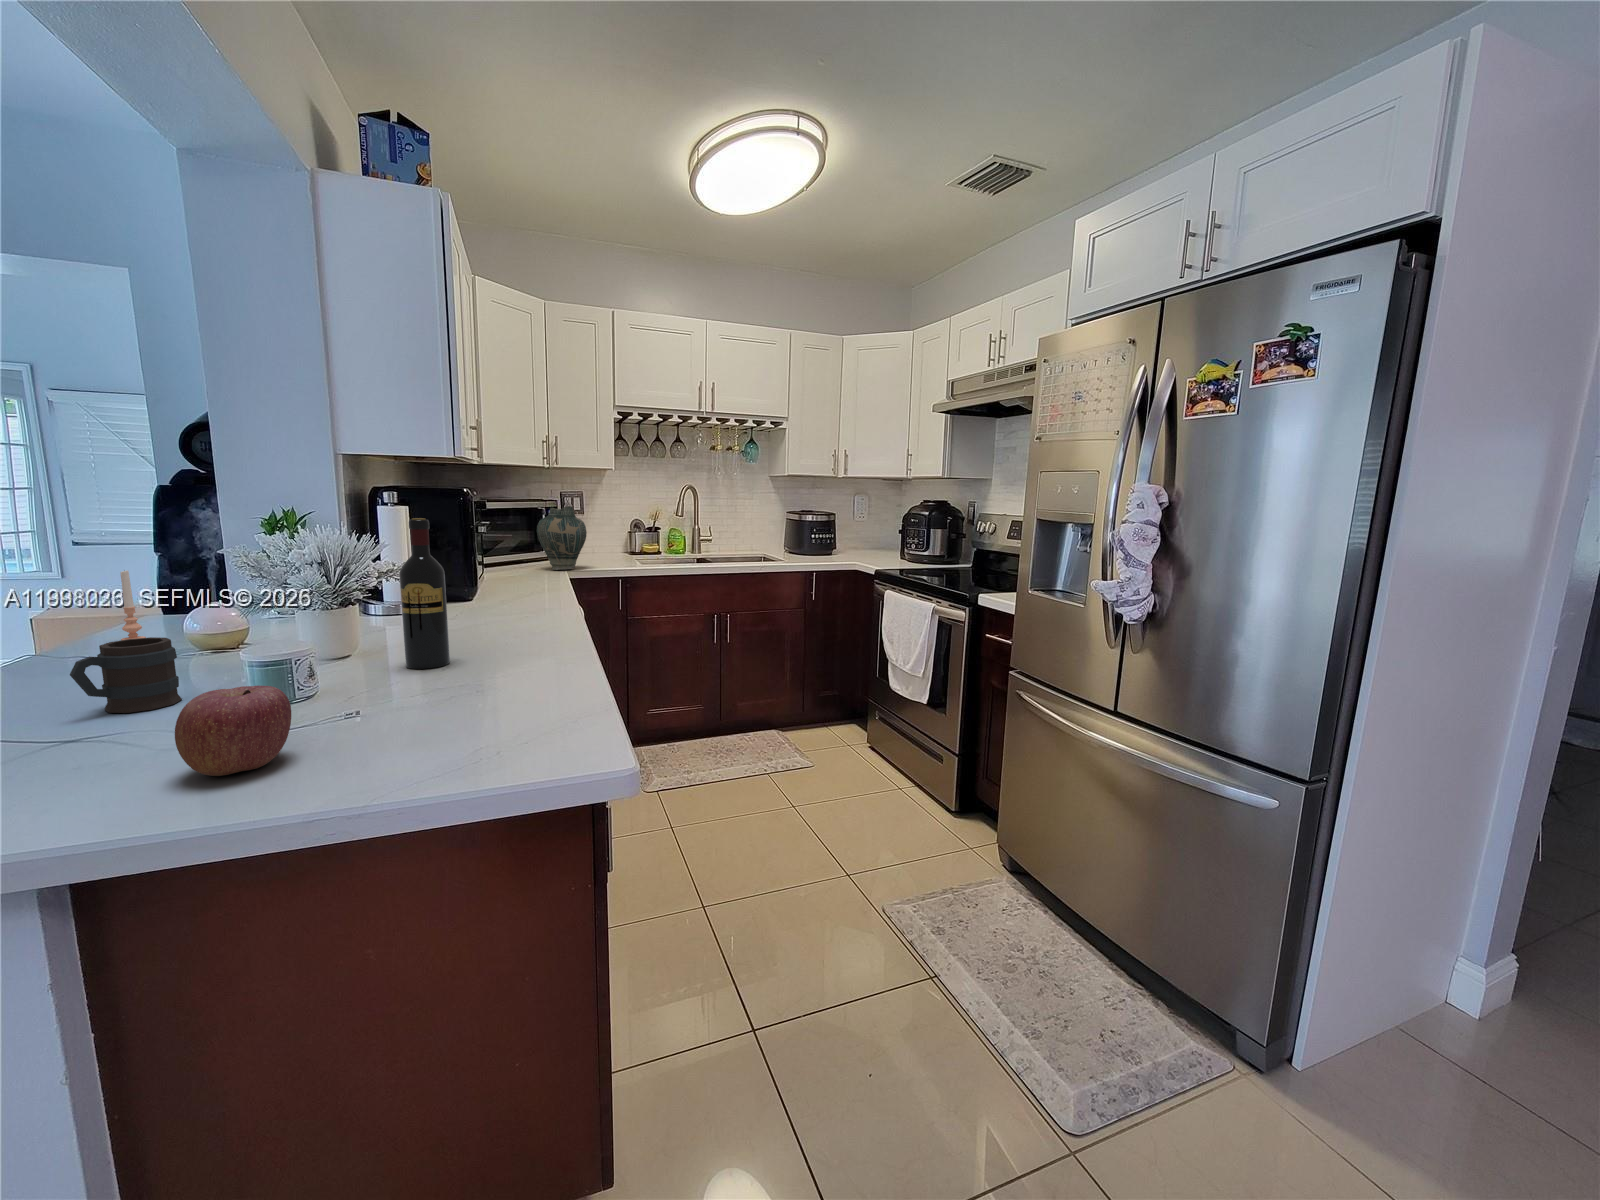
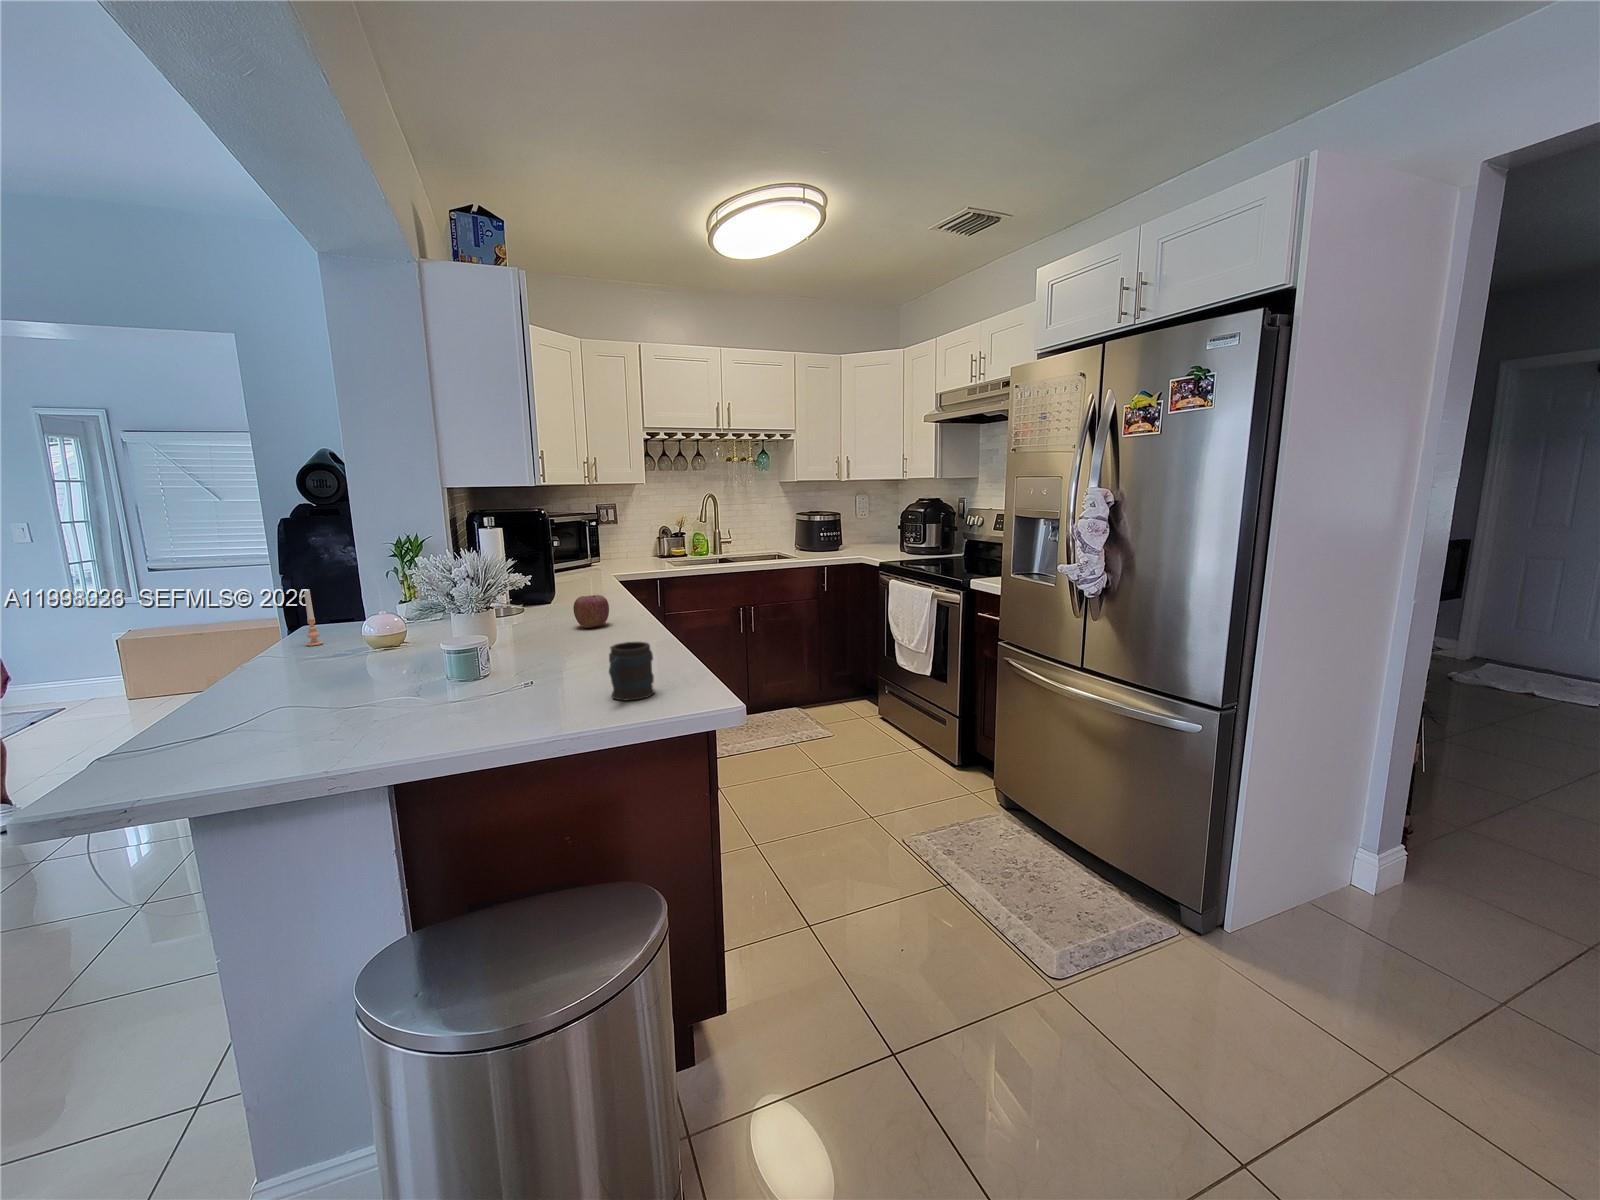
vase: present [537,506,587,570] -> none [585,518,627,574]
wine bottle: present [399,518,450,669] -> none [535,541,572,654]
mug: present [70,637,182,713] -> present [609,642,654,701]
apple: present [175,686,291,776] -> present [573,595,609,628]

